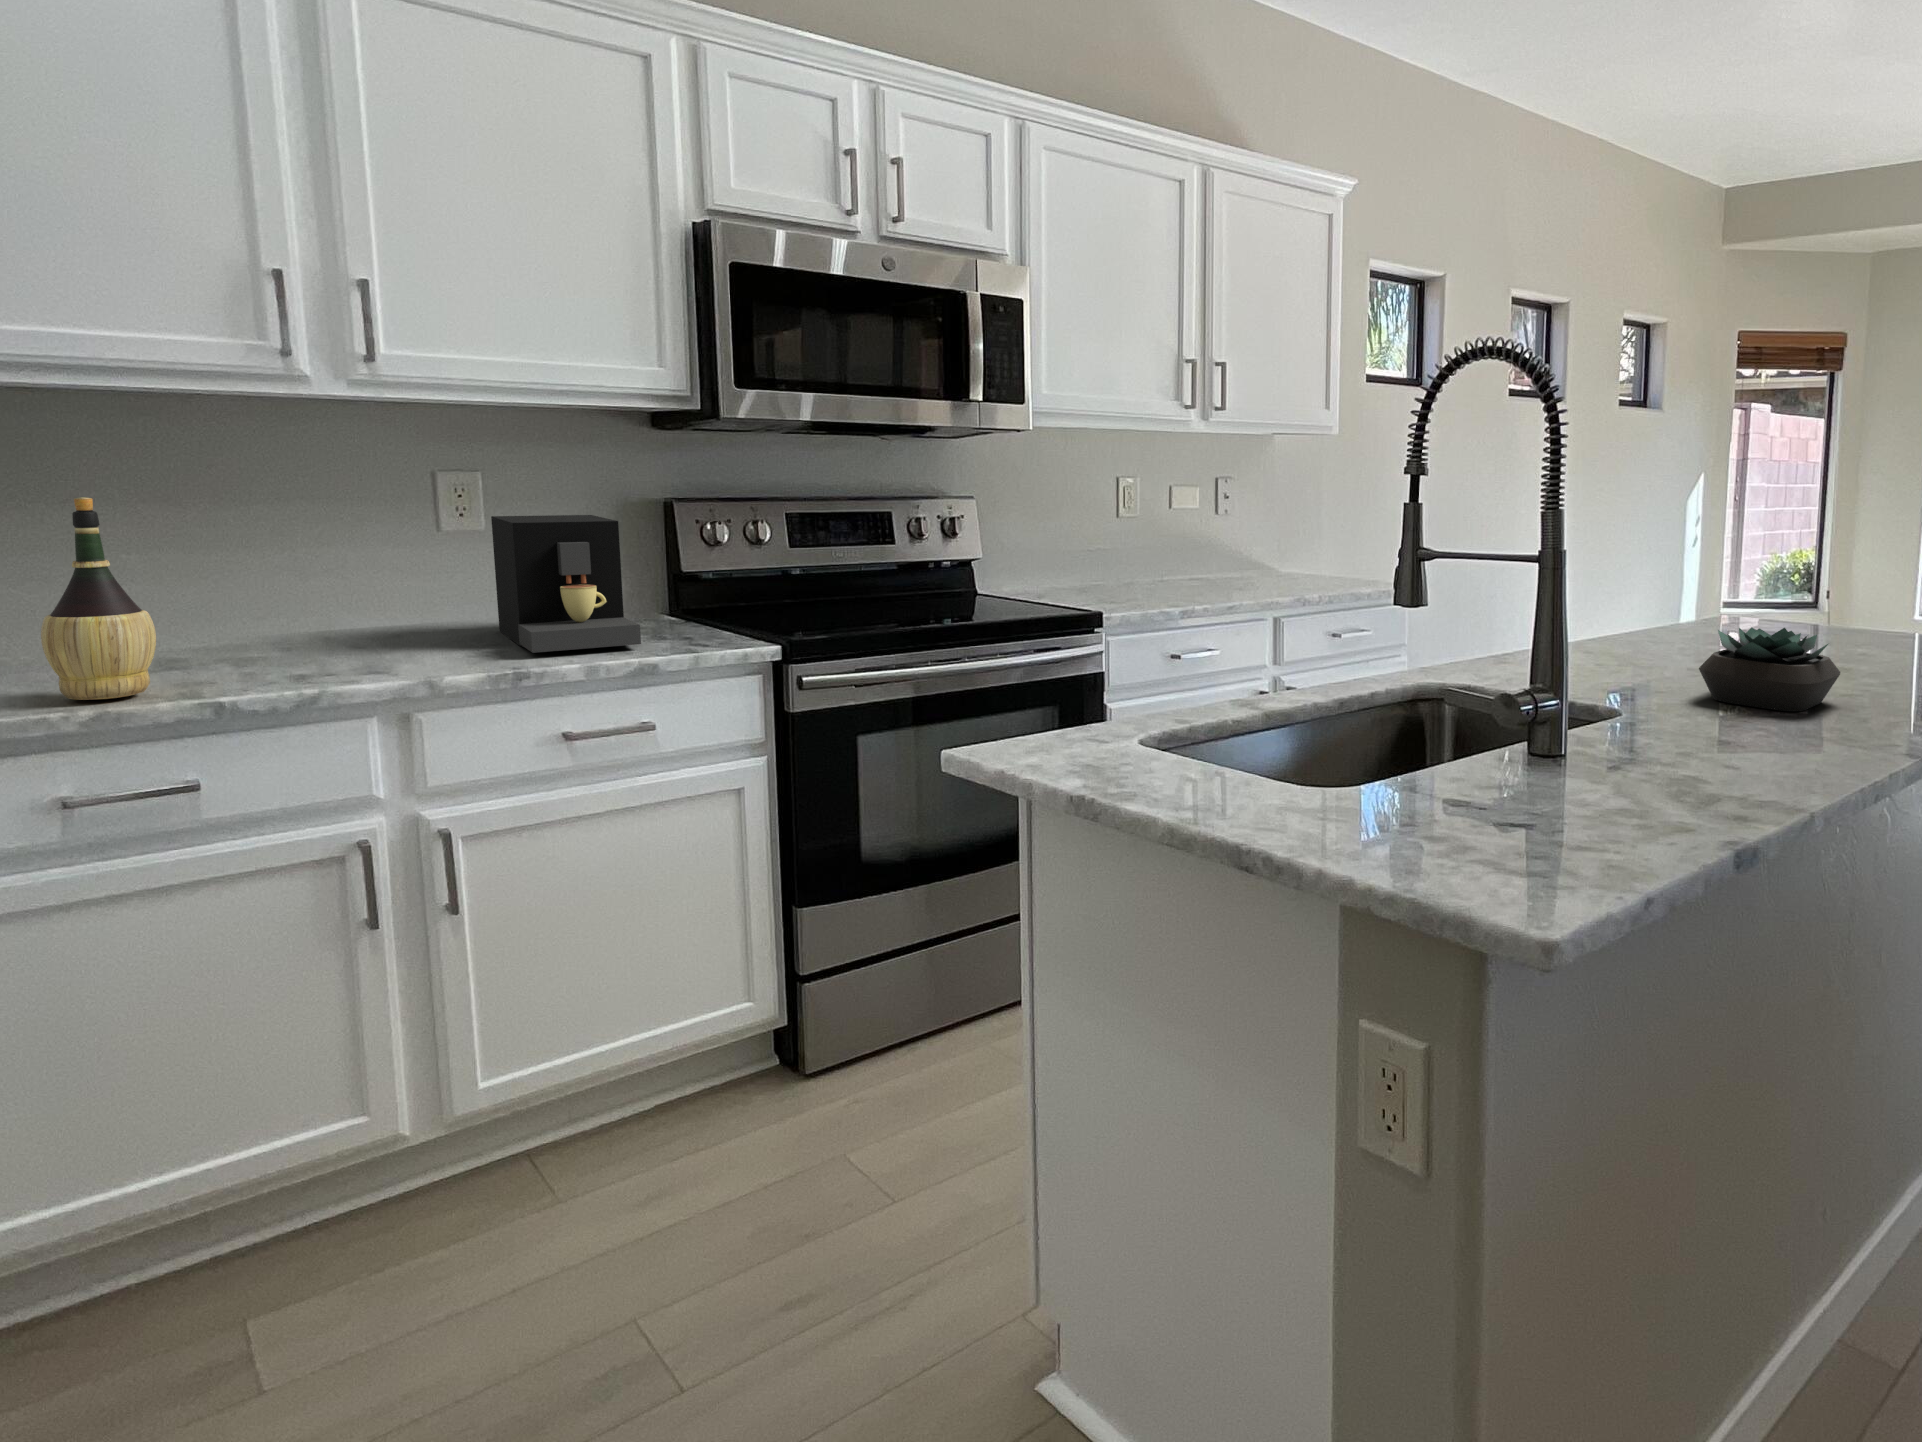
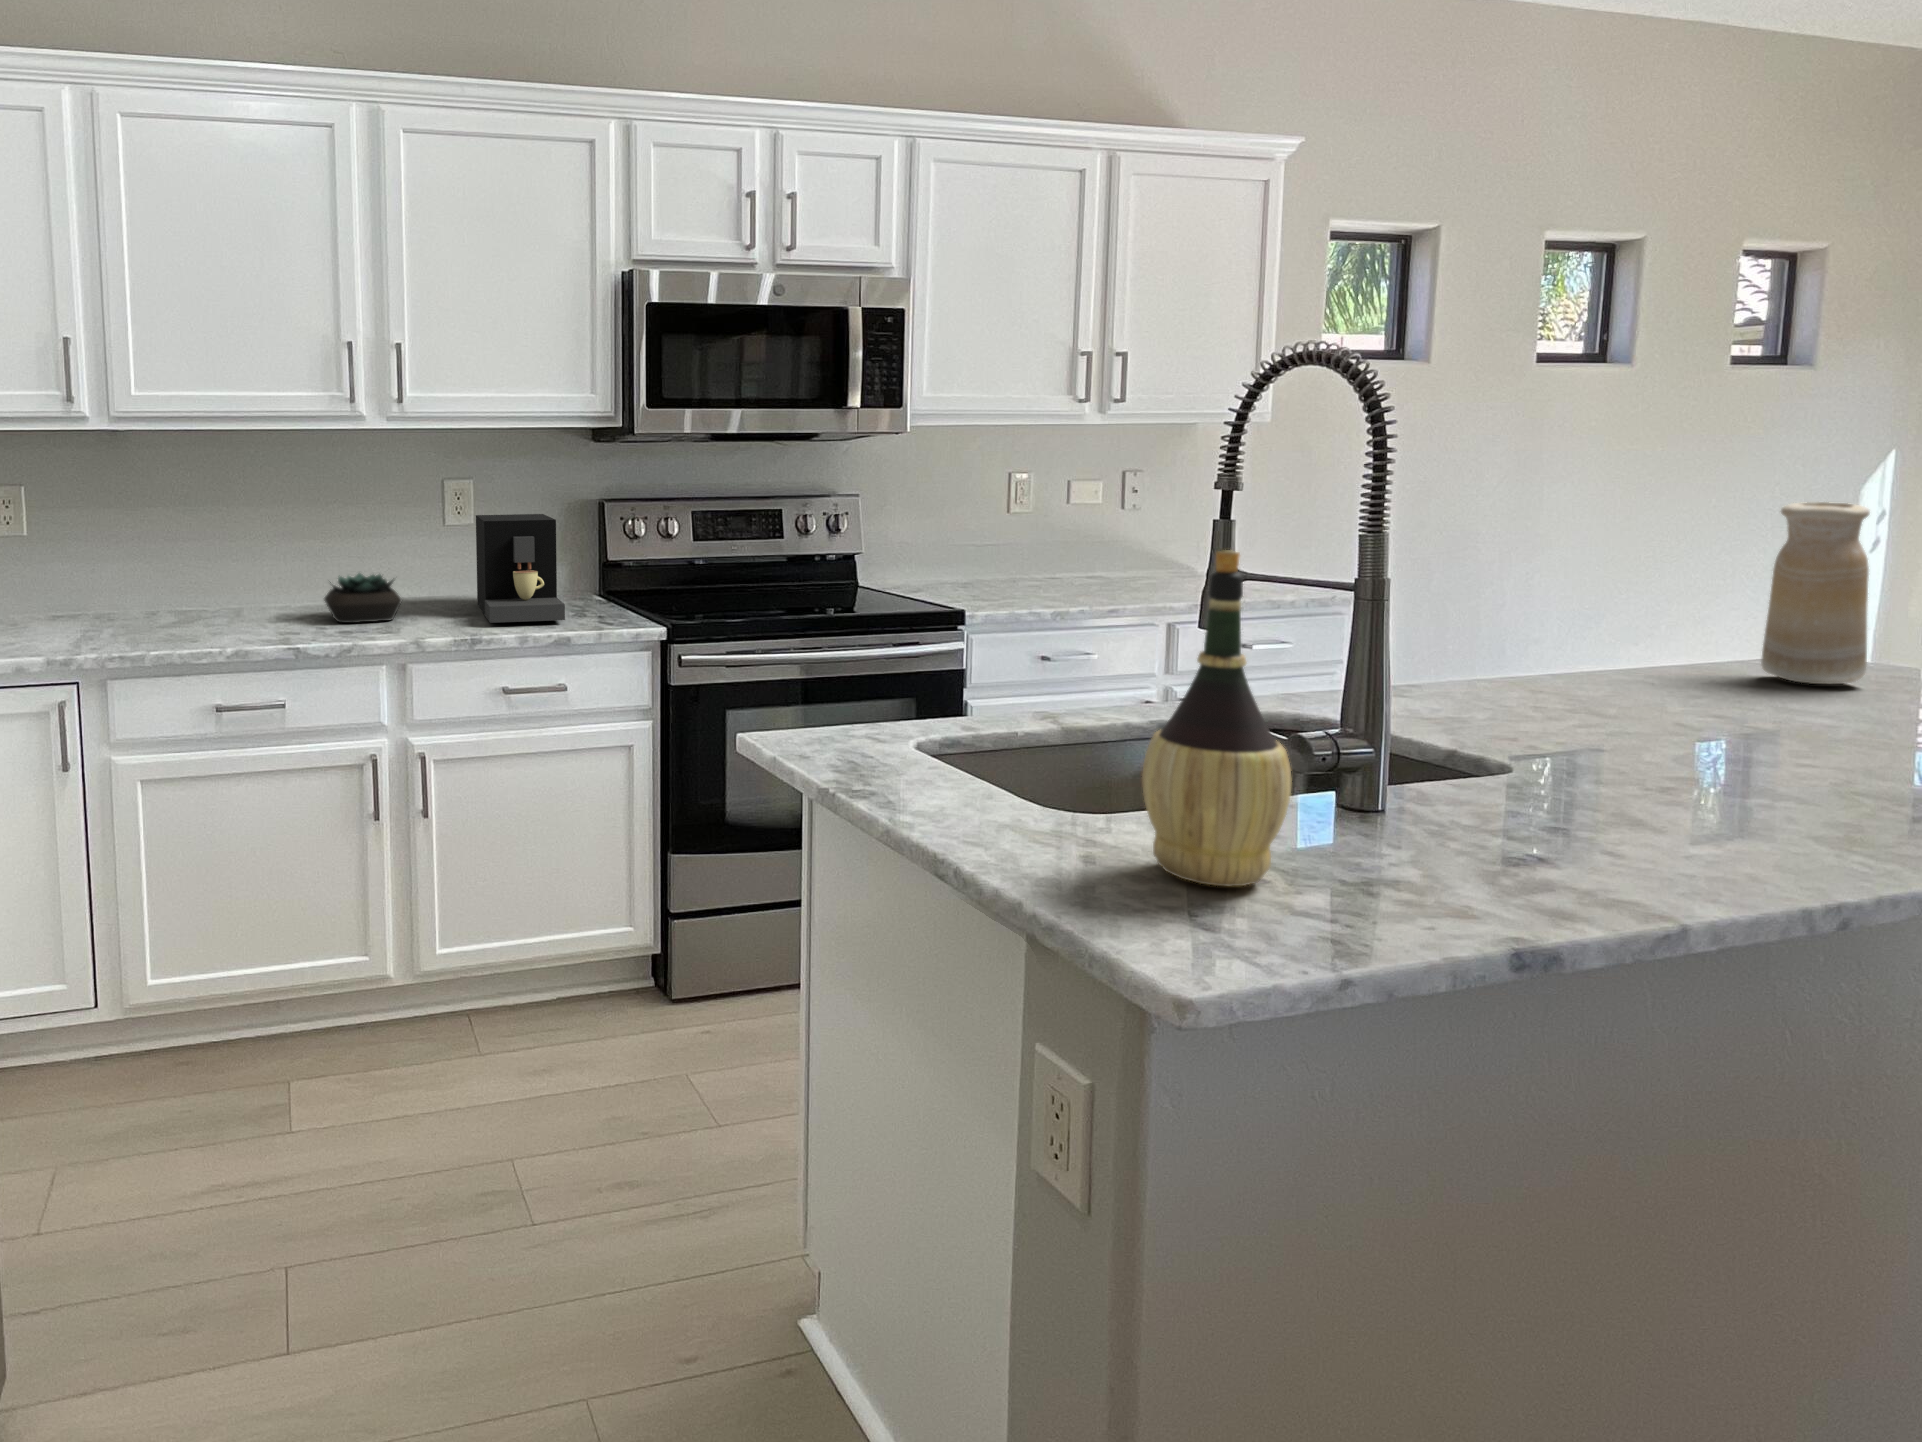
wine bottle: present [41,497,156,700] -> present [1142,550,1292,886]
vase: none [1720,501,1780,636] -> present [1761,502,1870,684]
succulent plant: present [1699,628,1840,711] -> present [324,573,402,623]

